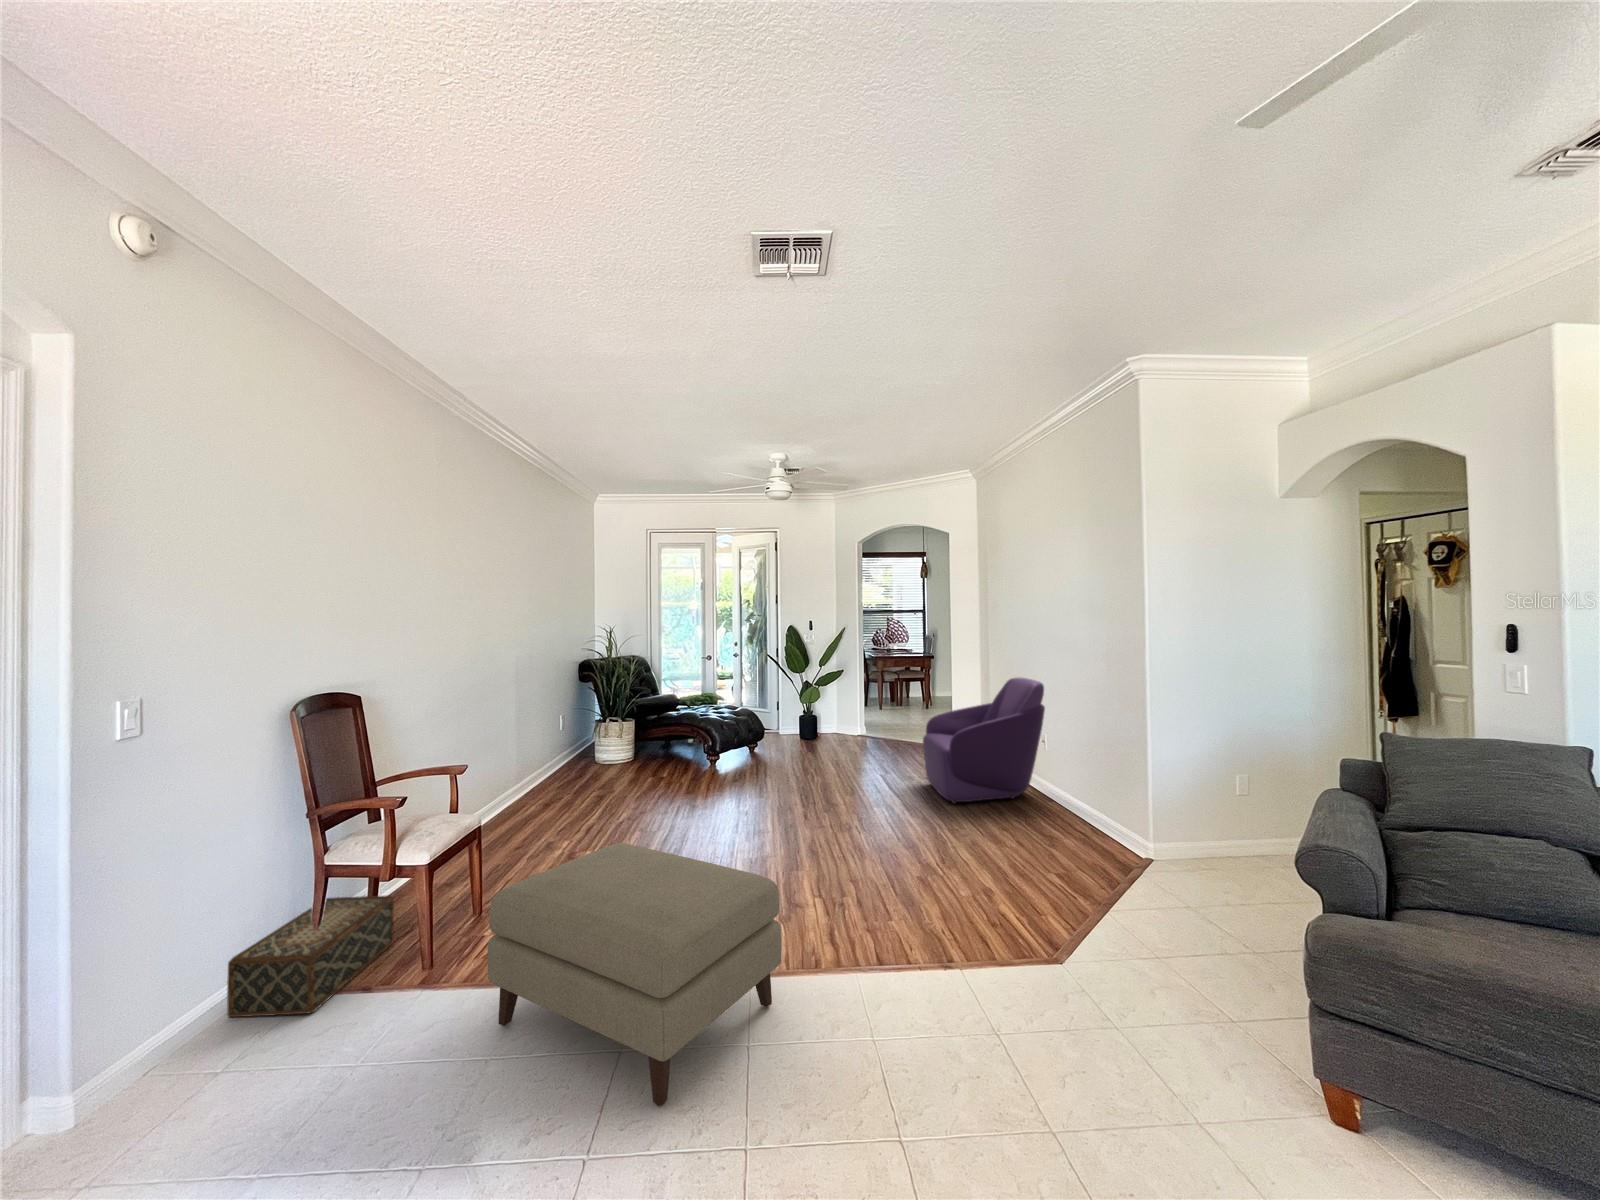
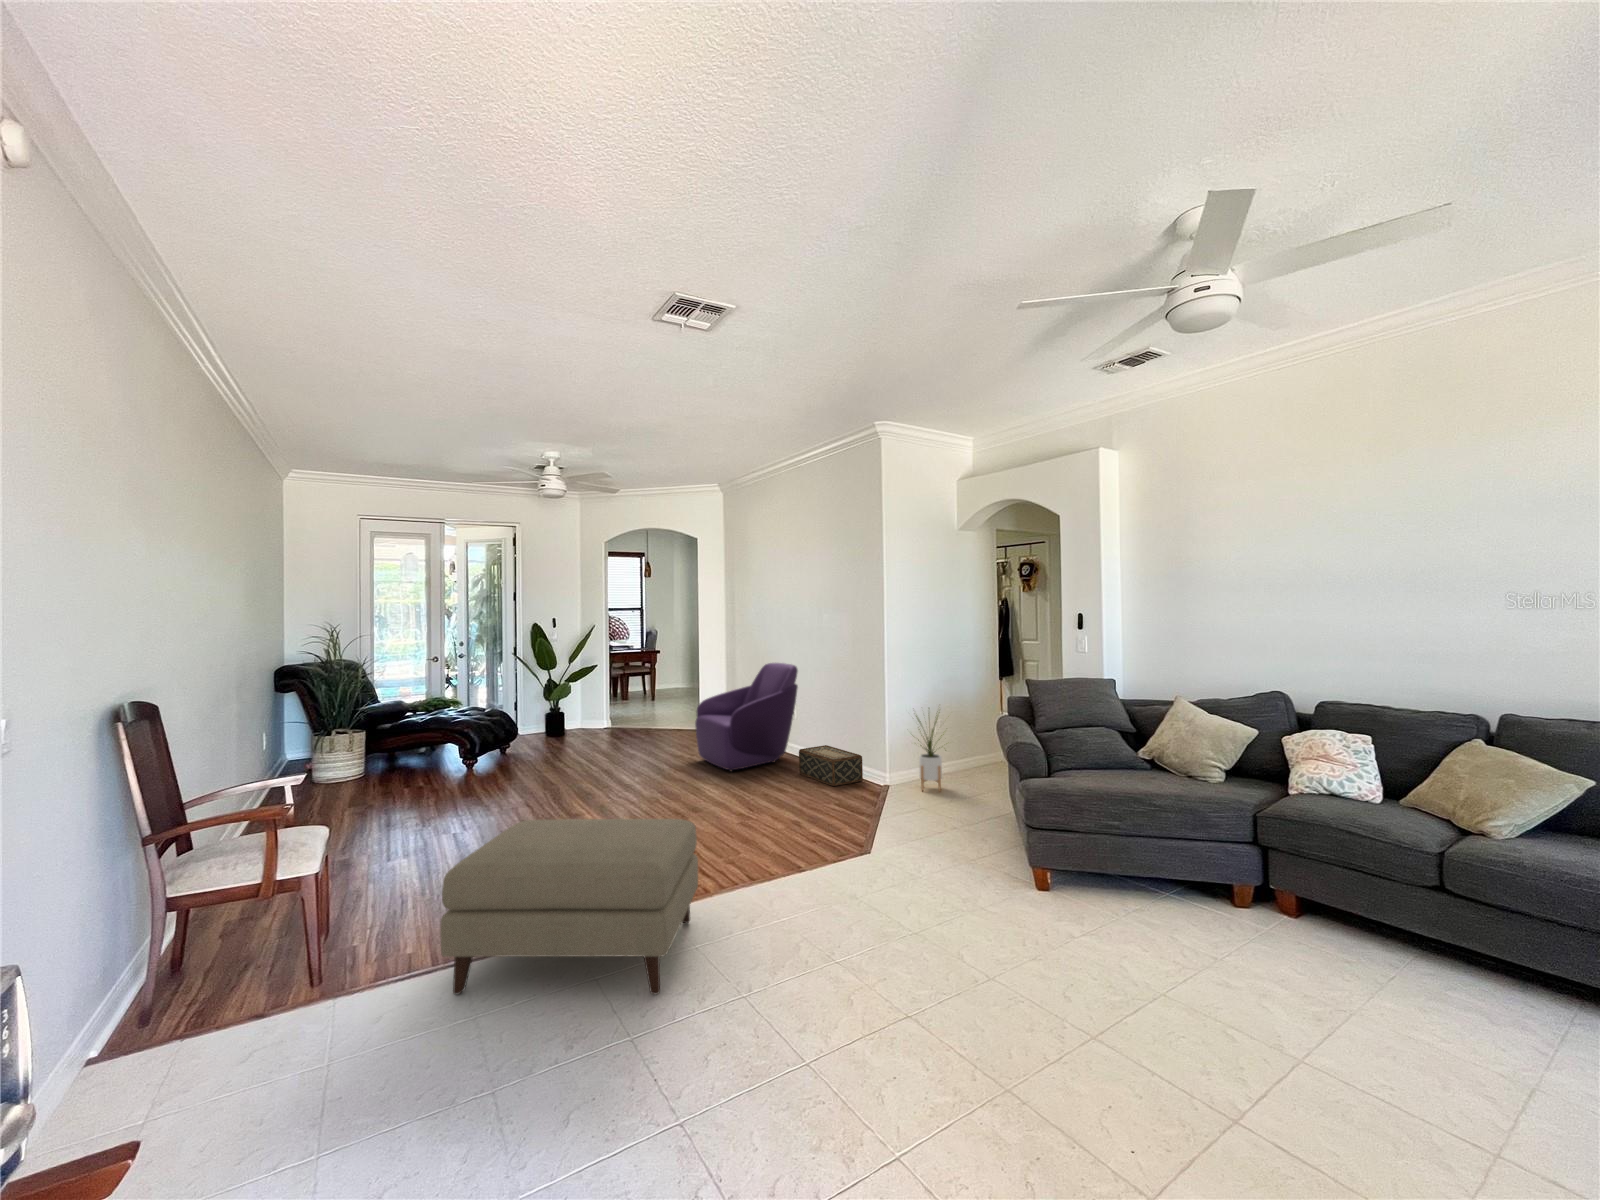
house plant: none [1178,746,1260,882] -> present [916,716,944,791]
woven basket: present [227,895,394,1017] -> present [799,745,863,786]

